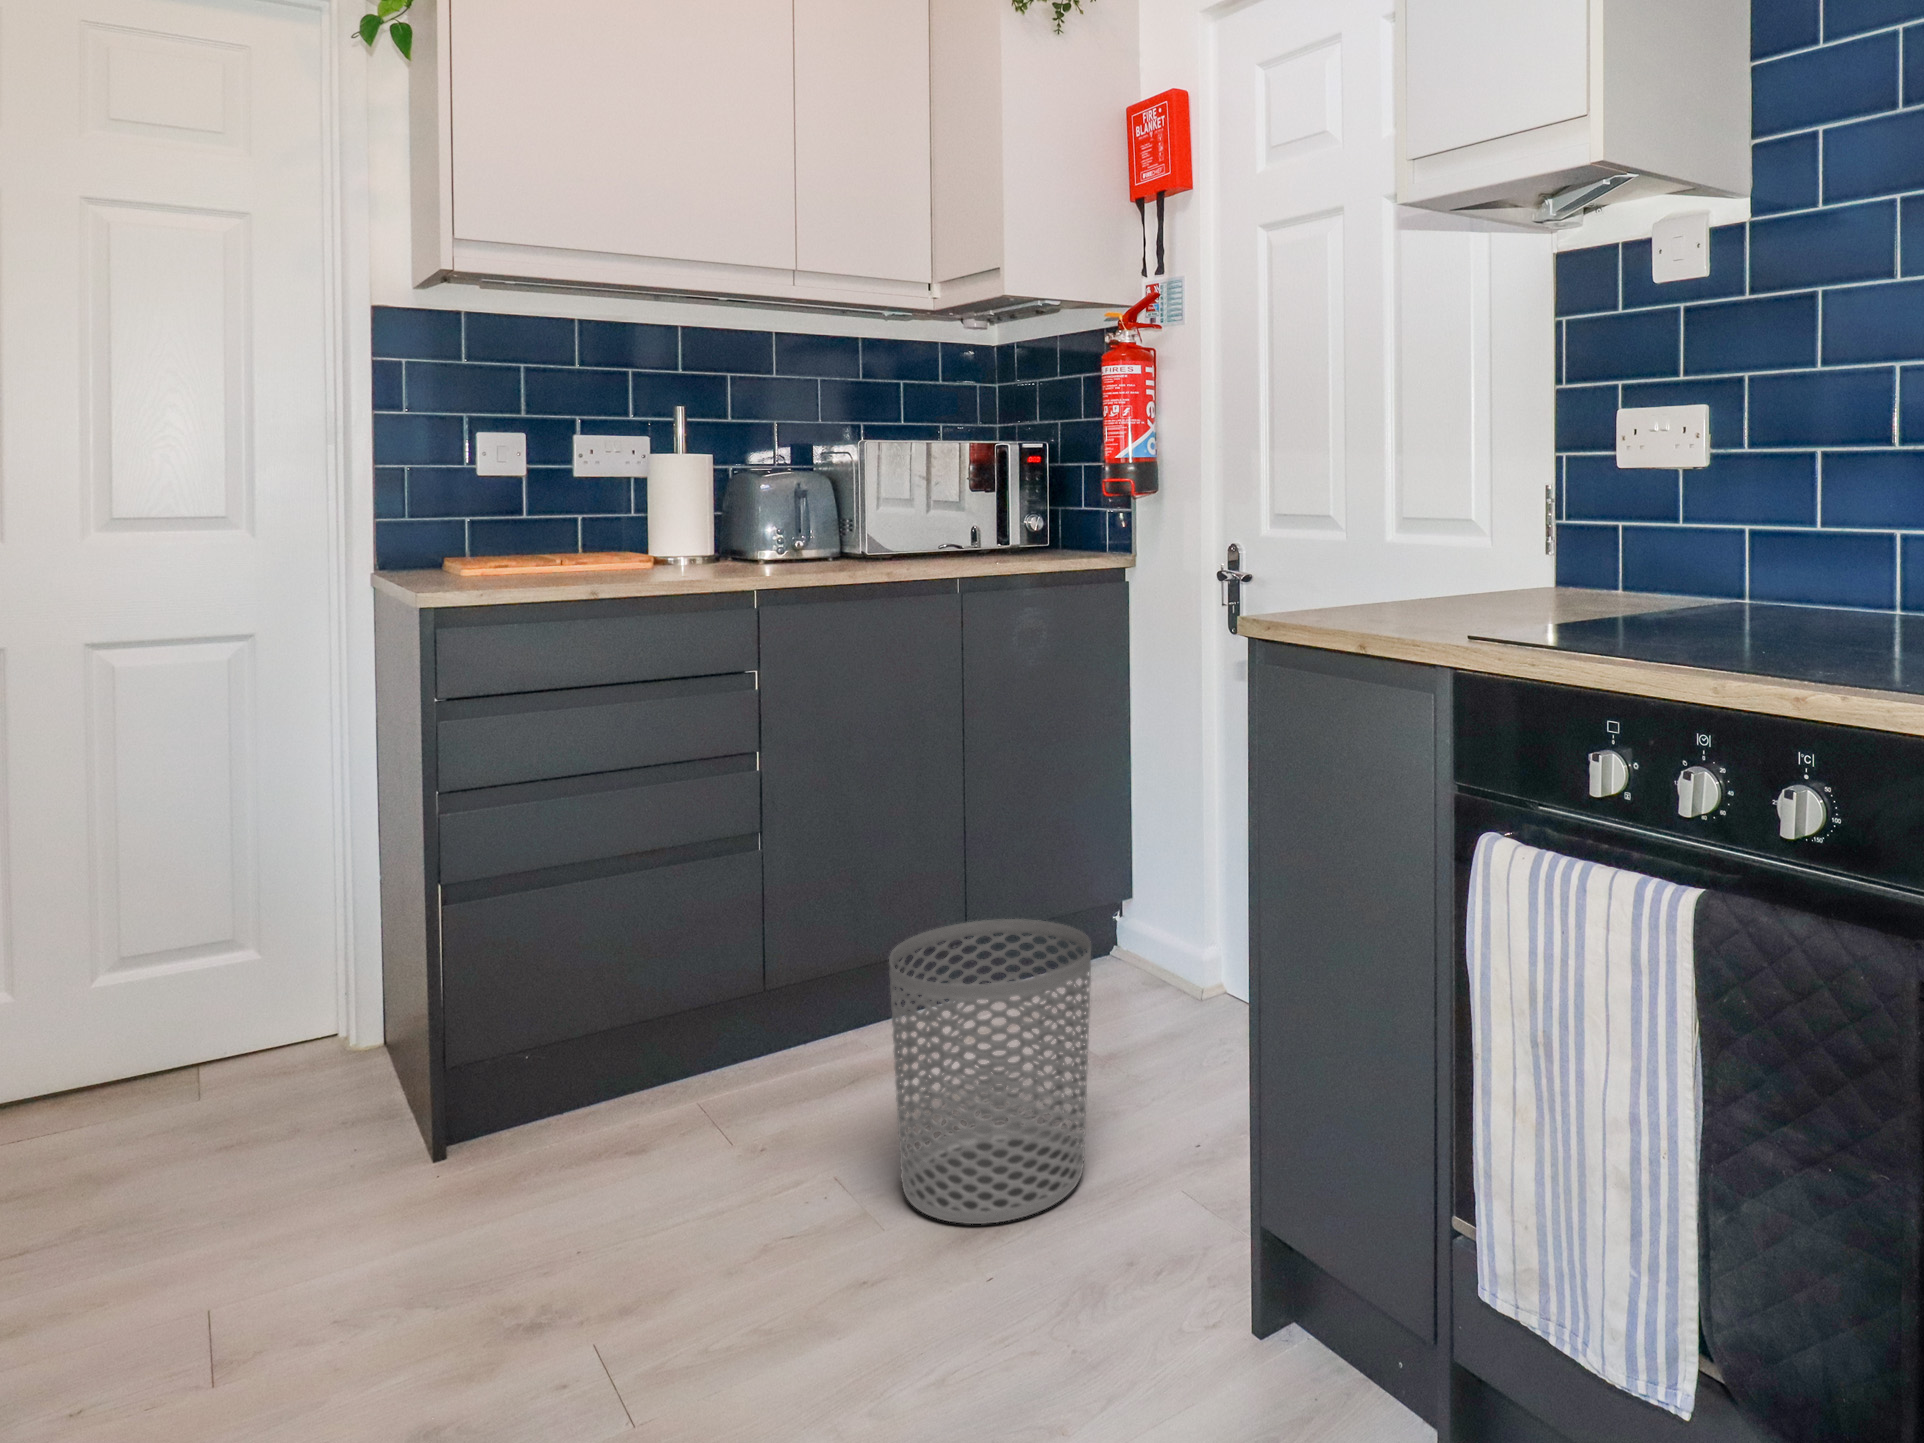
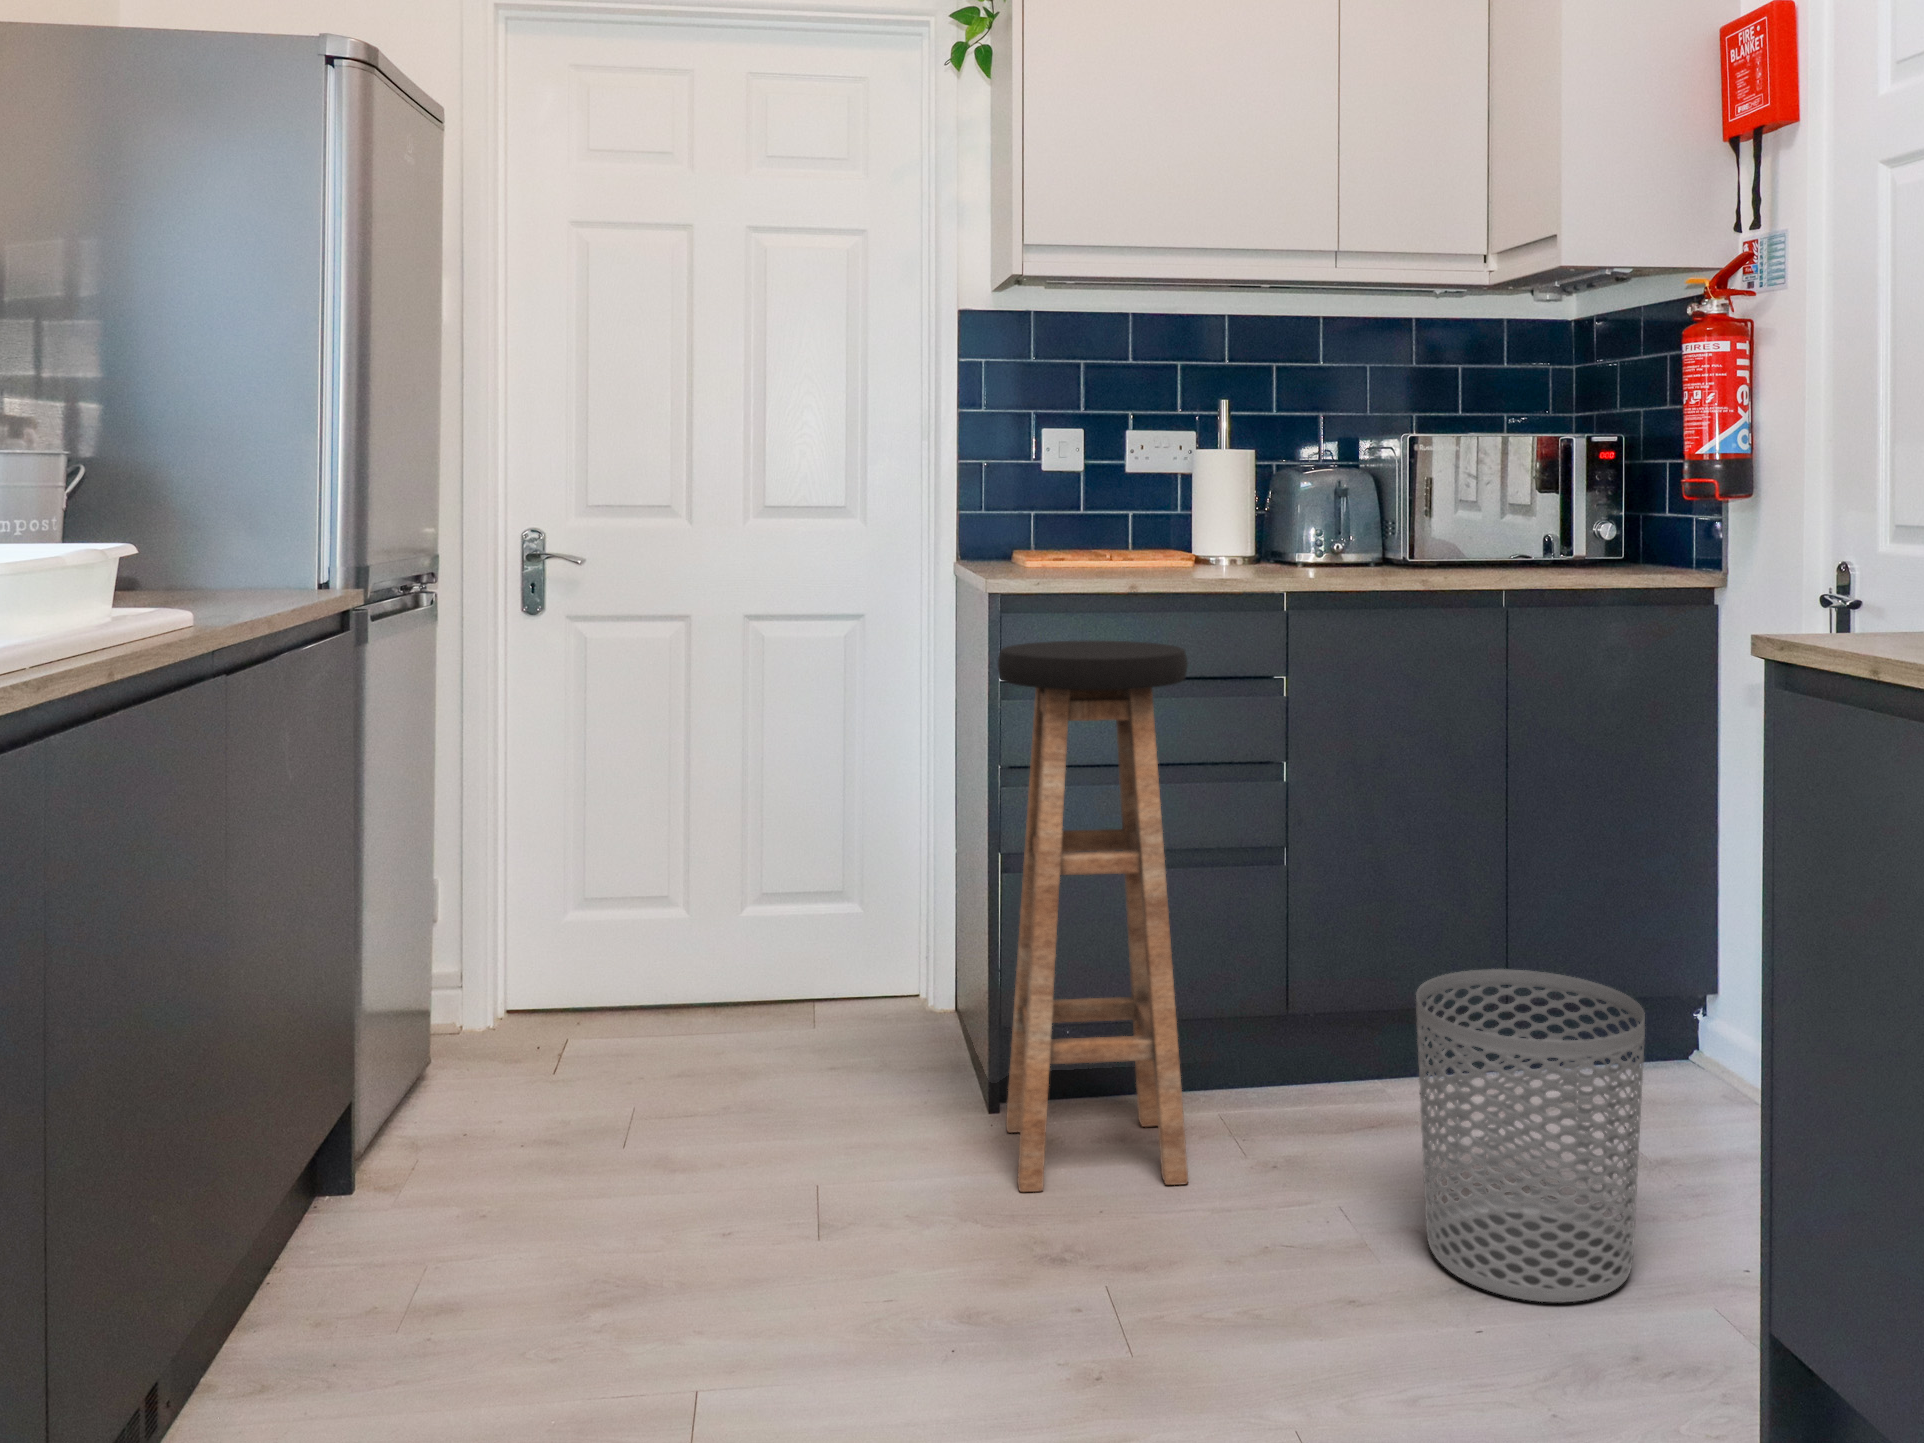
bar stool: none [426,646,657,1248] -> present [998,640,1188,1192]

